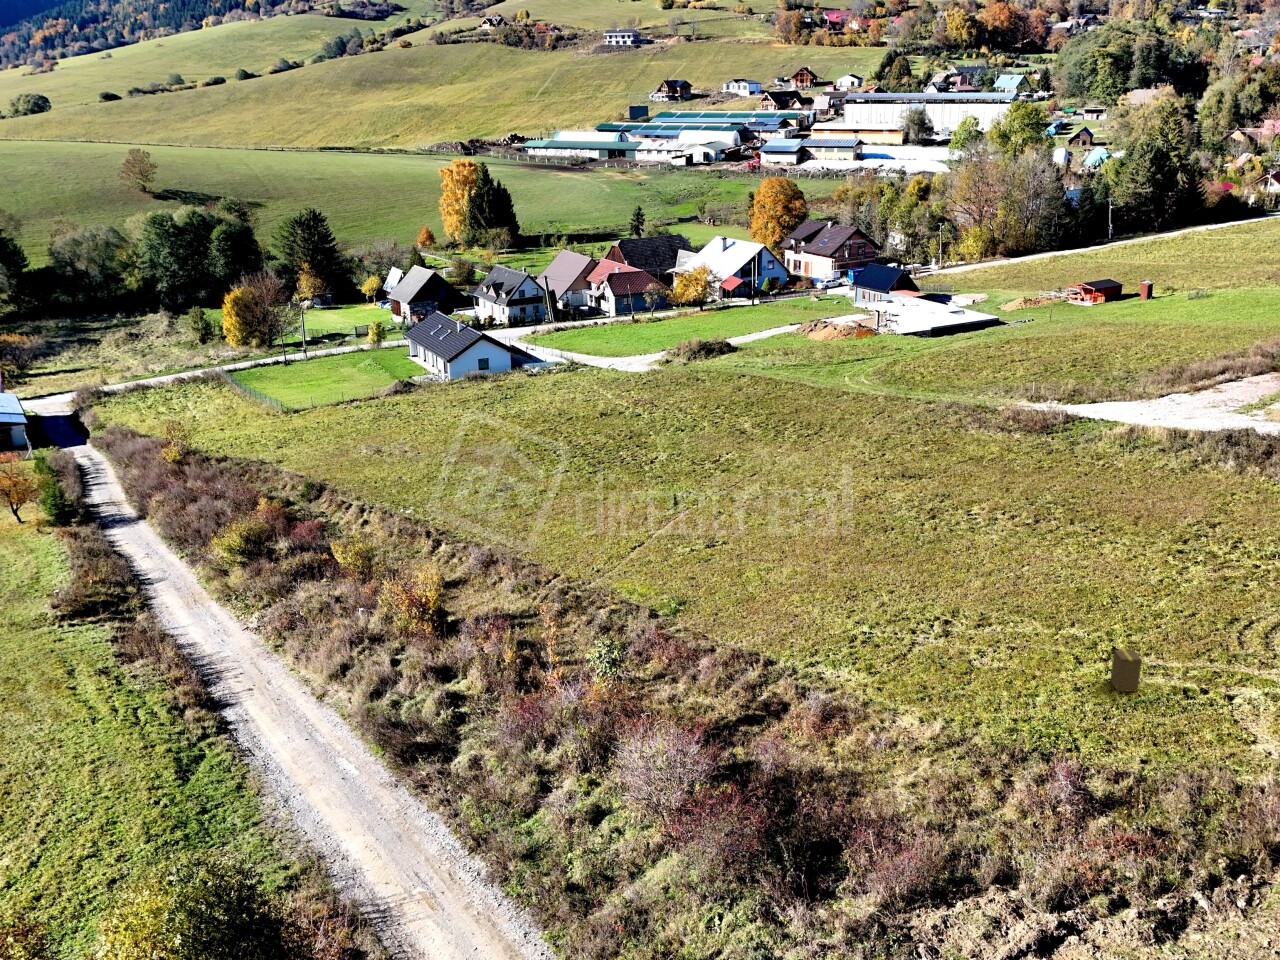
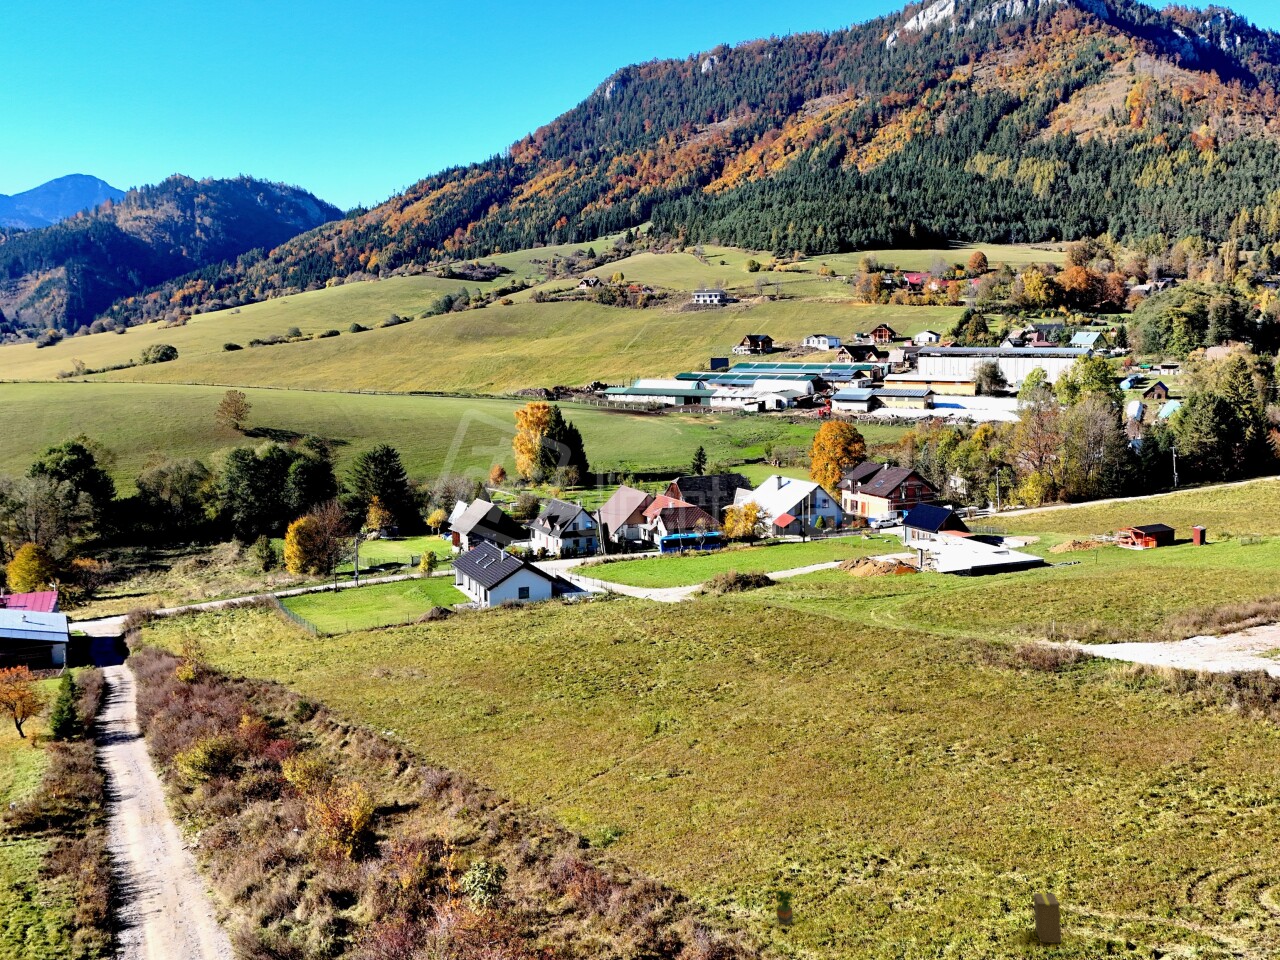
potted tree: none [864,654,884,685] -> present [776,890,794,925]

